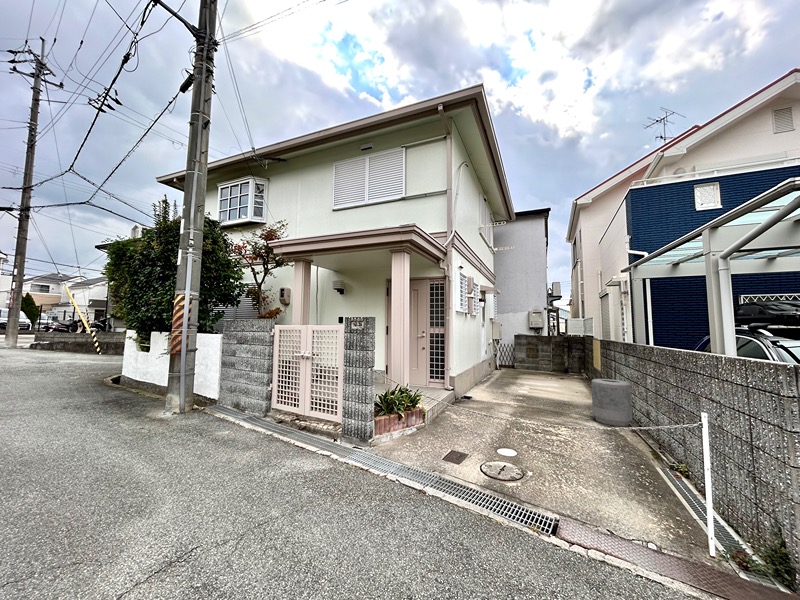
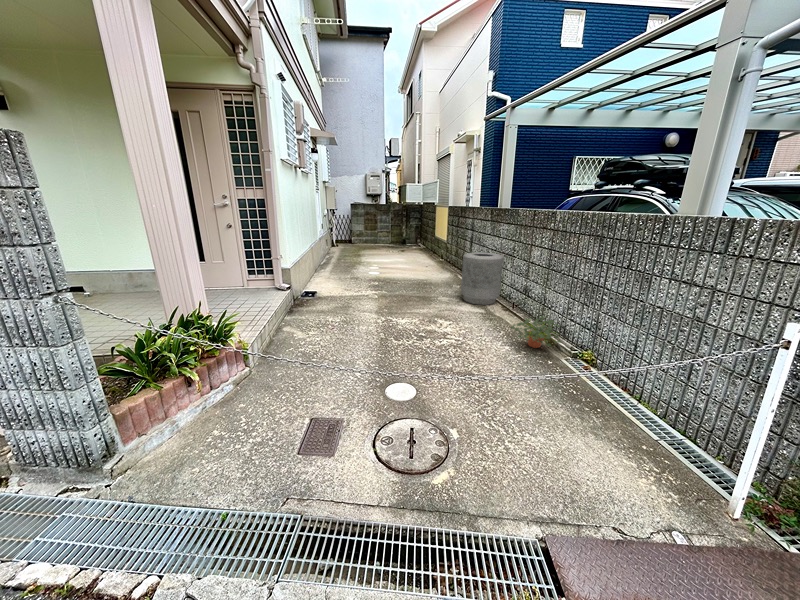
potted plant: none [614,430,664,458] -> present [511,316,561,348]

